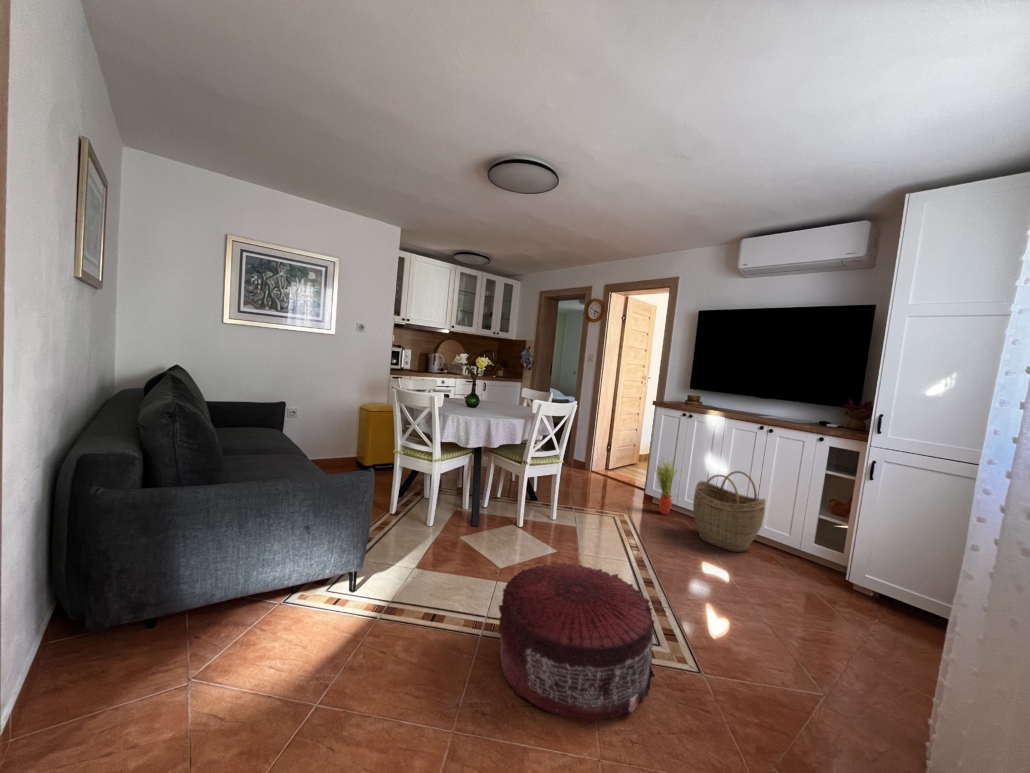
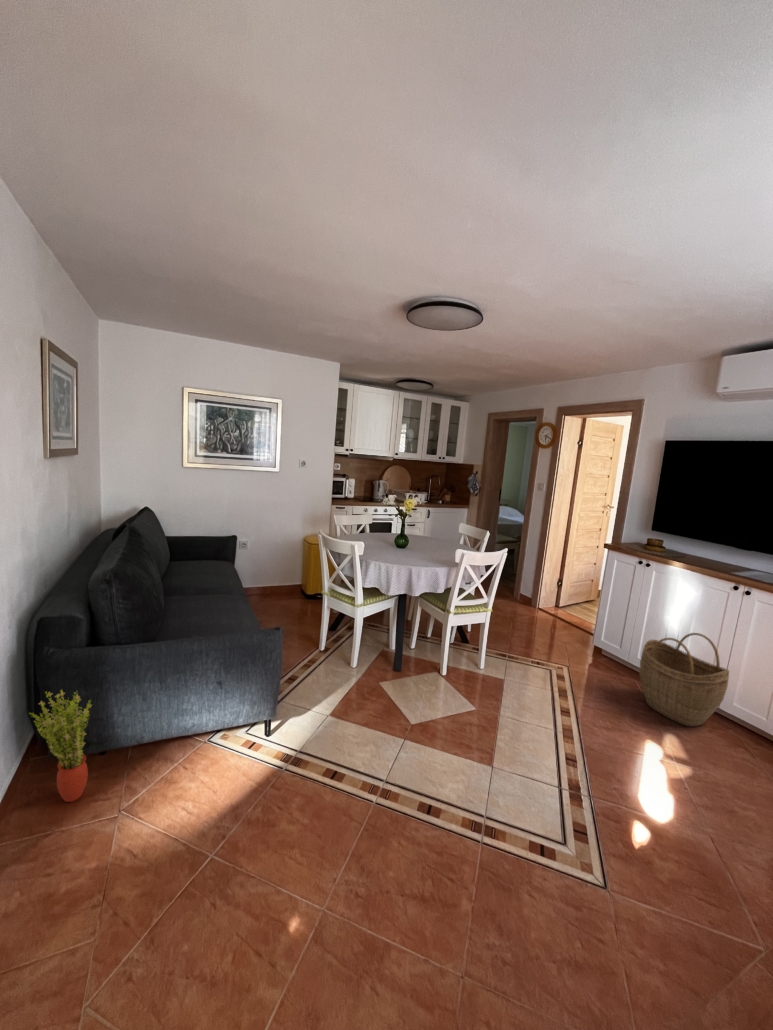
potted plant: present [655,458,677,514] -> present [32,690,92,802]
pouf: present [499,563,654,725] -> none [386,737,548,932]

